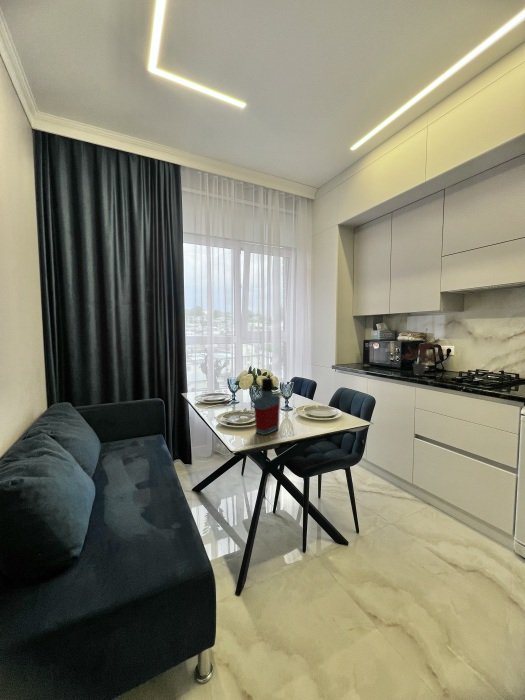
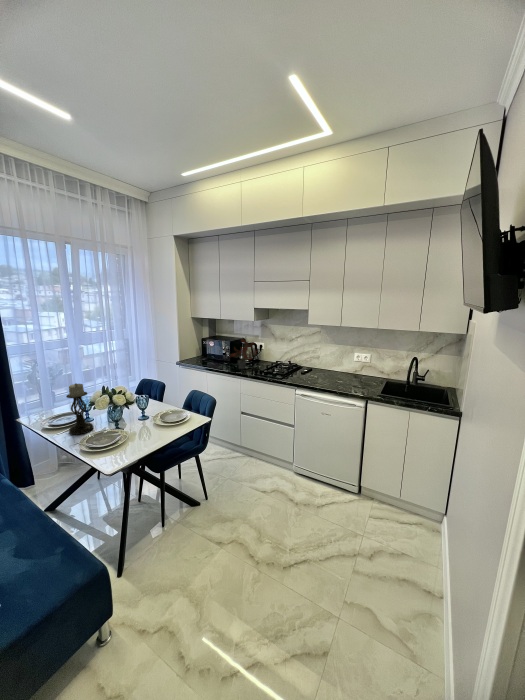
candle holder: none [213,357,235,411] -> present [66,383,93,435]
bottle: present [254,378,280,435] -> none [120,405,142,453]

